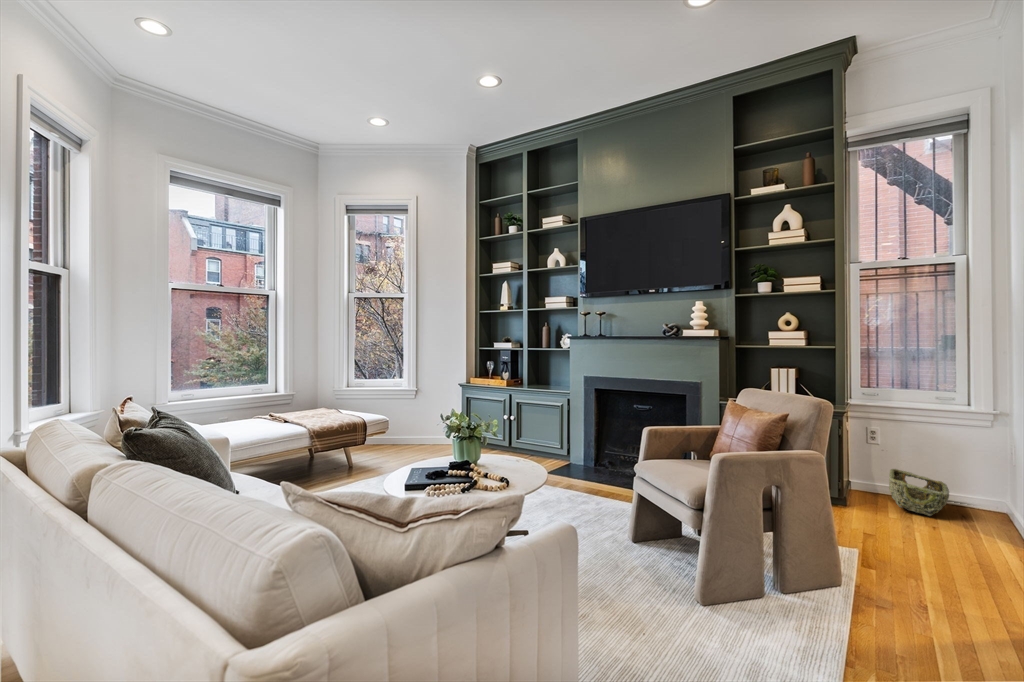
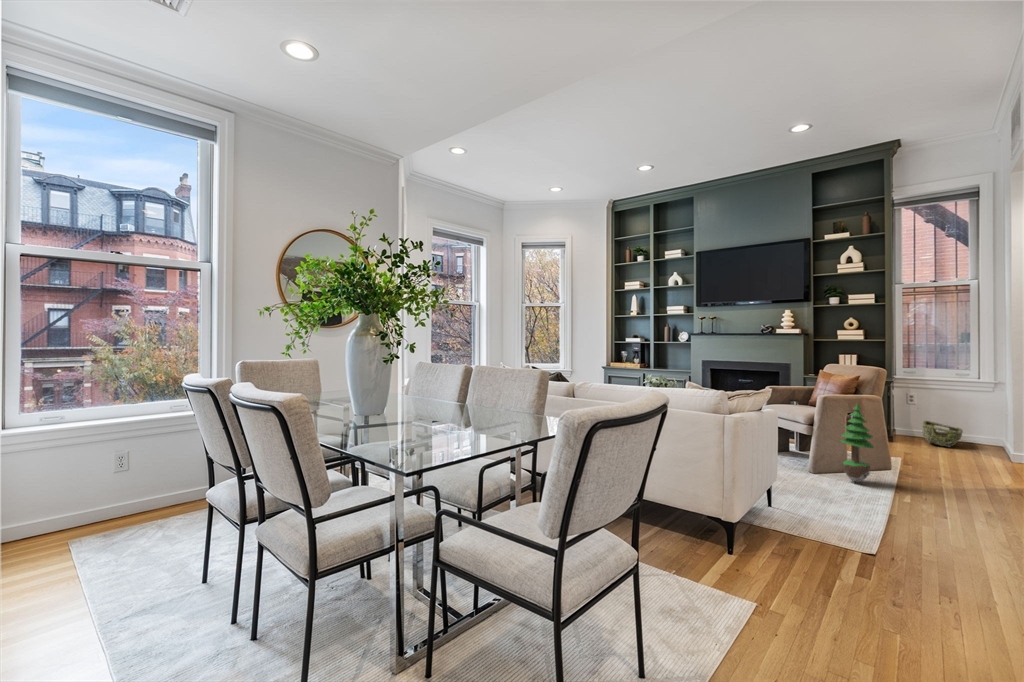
potted tree: none [749,474,814,633] -> present [840,403,874,482]

